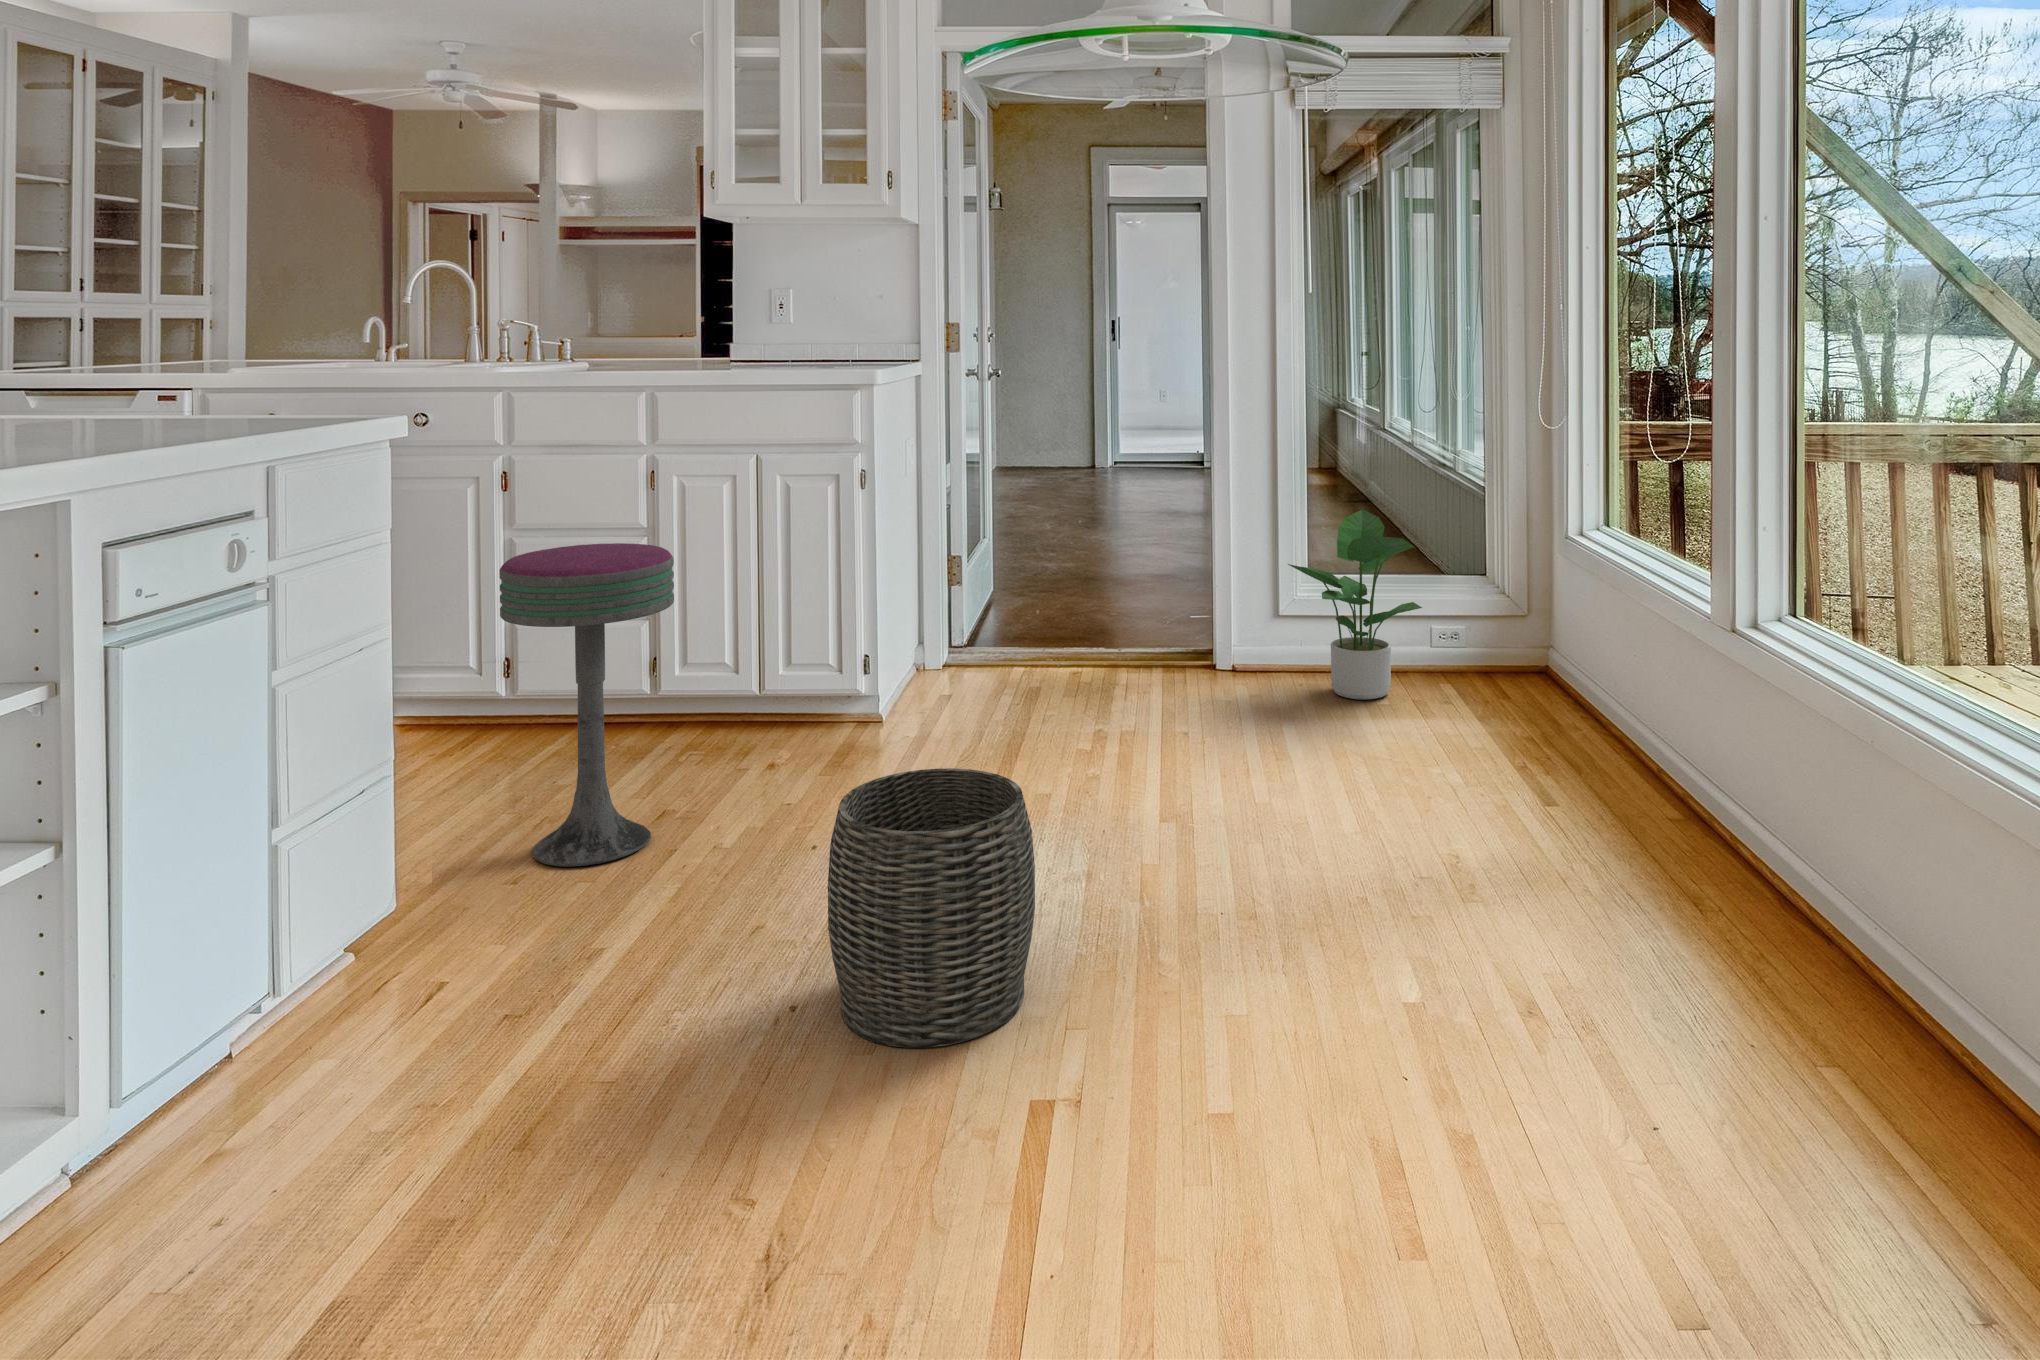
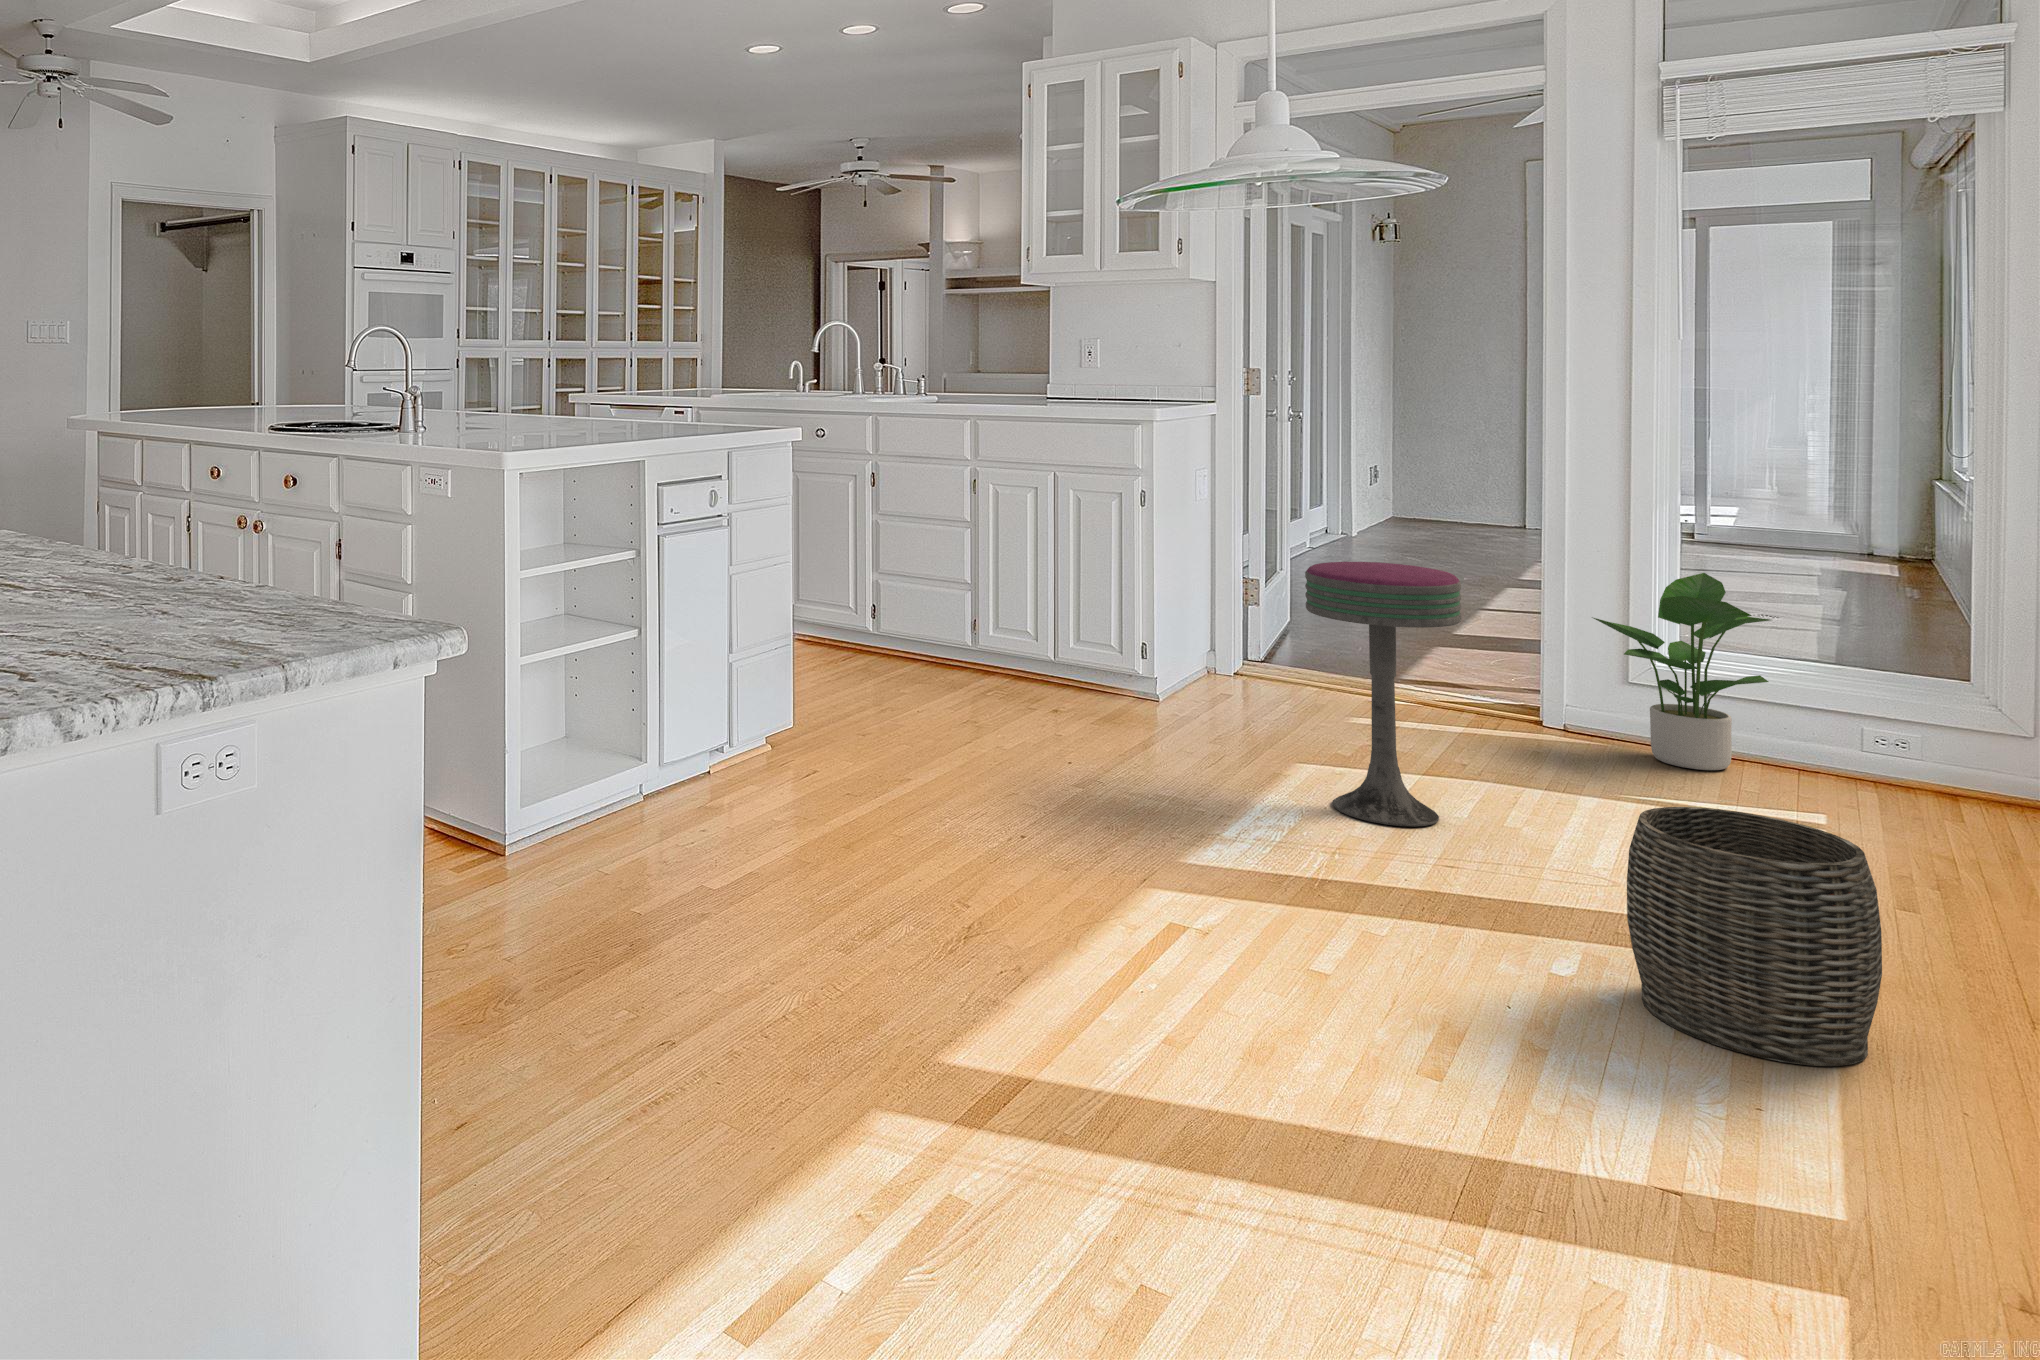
bar stool: present [499,543,674,867] -> present [1305,562,1462,827]
woven basket: present [828,768,1035,1048] -> present [1627,807,1882,1066]

